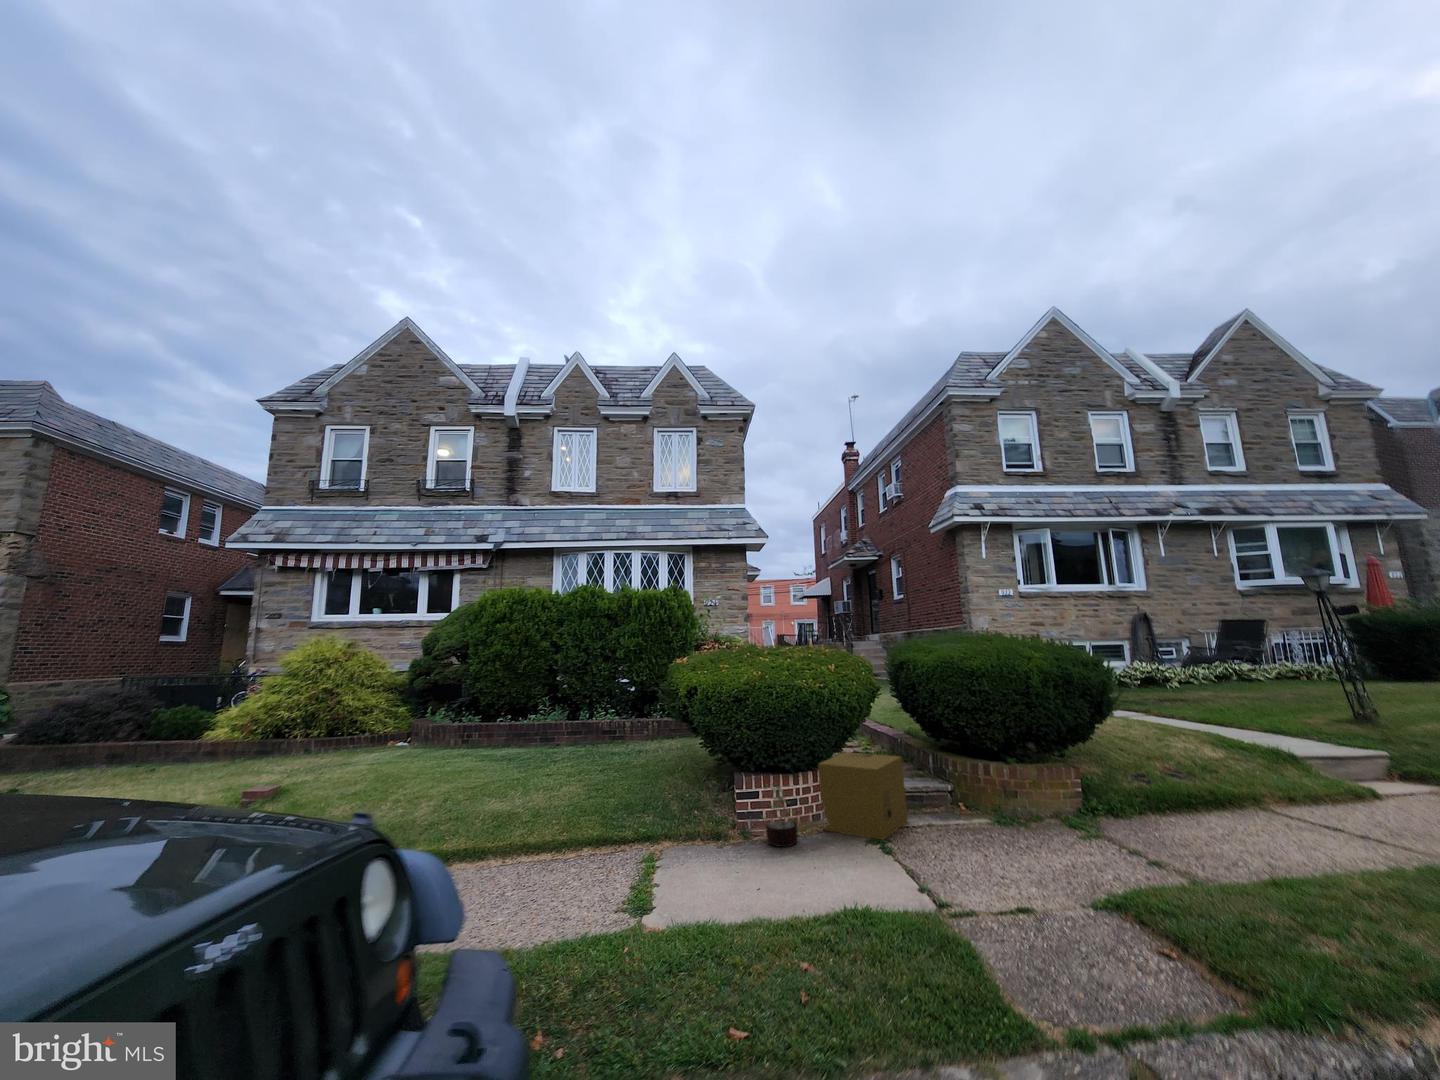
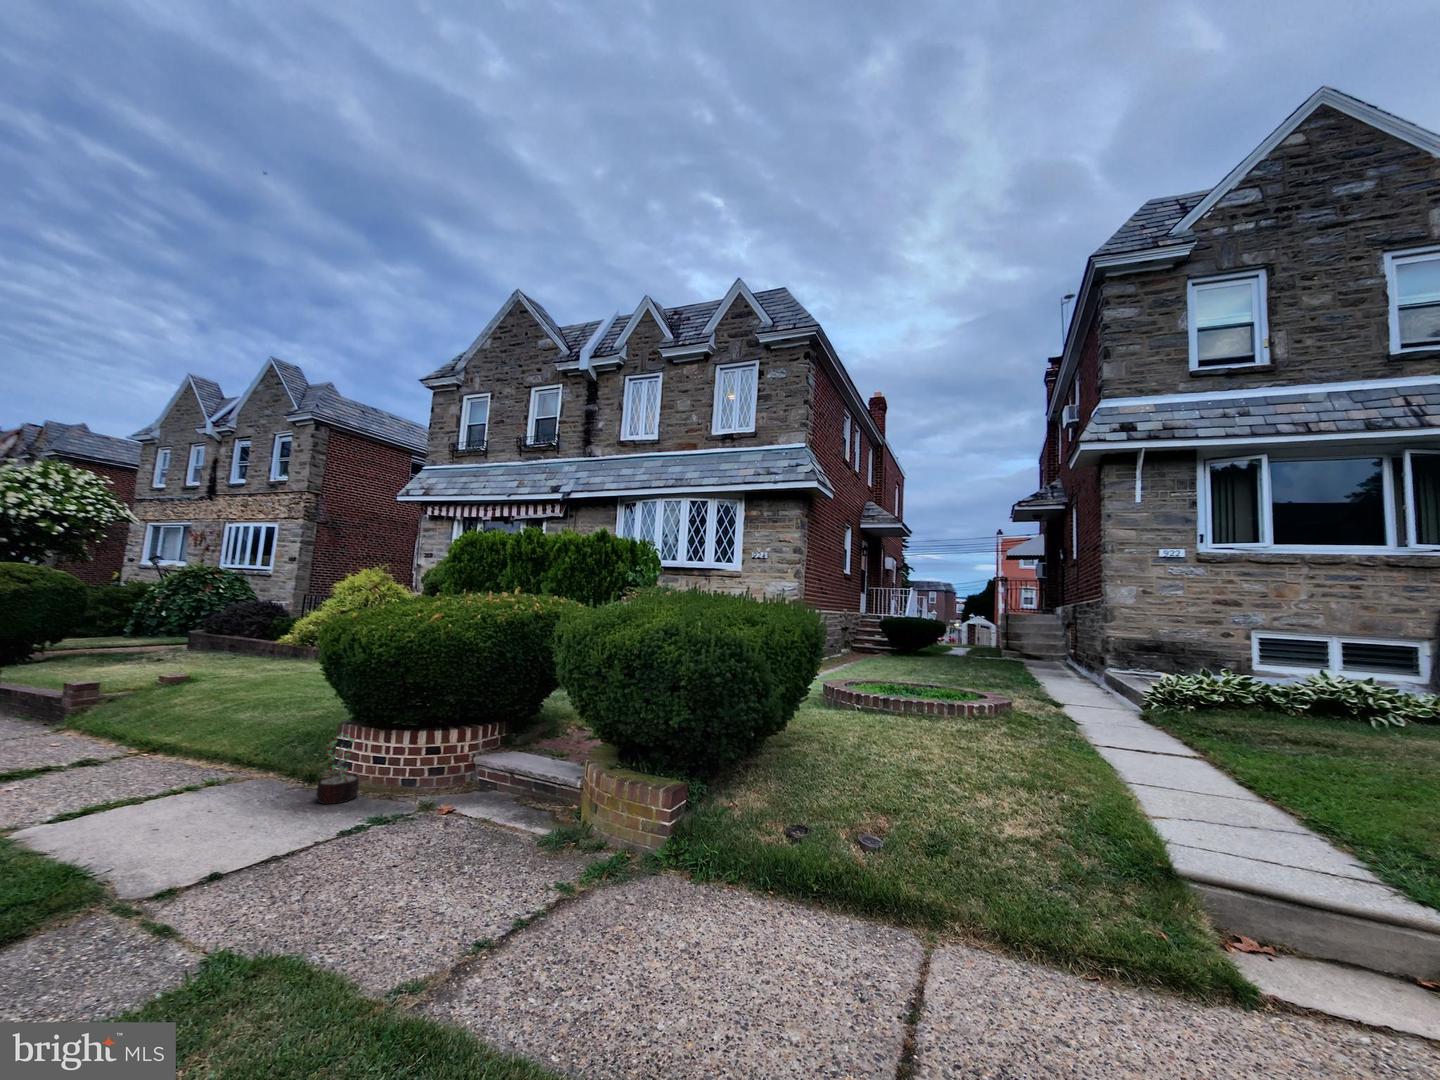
cardboard box: present [818,752,908,839] -> none [392,719,487,825]

